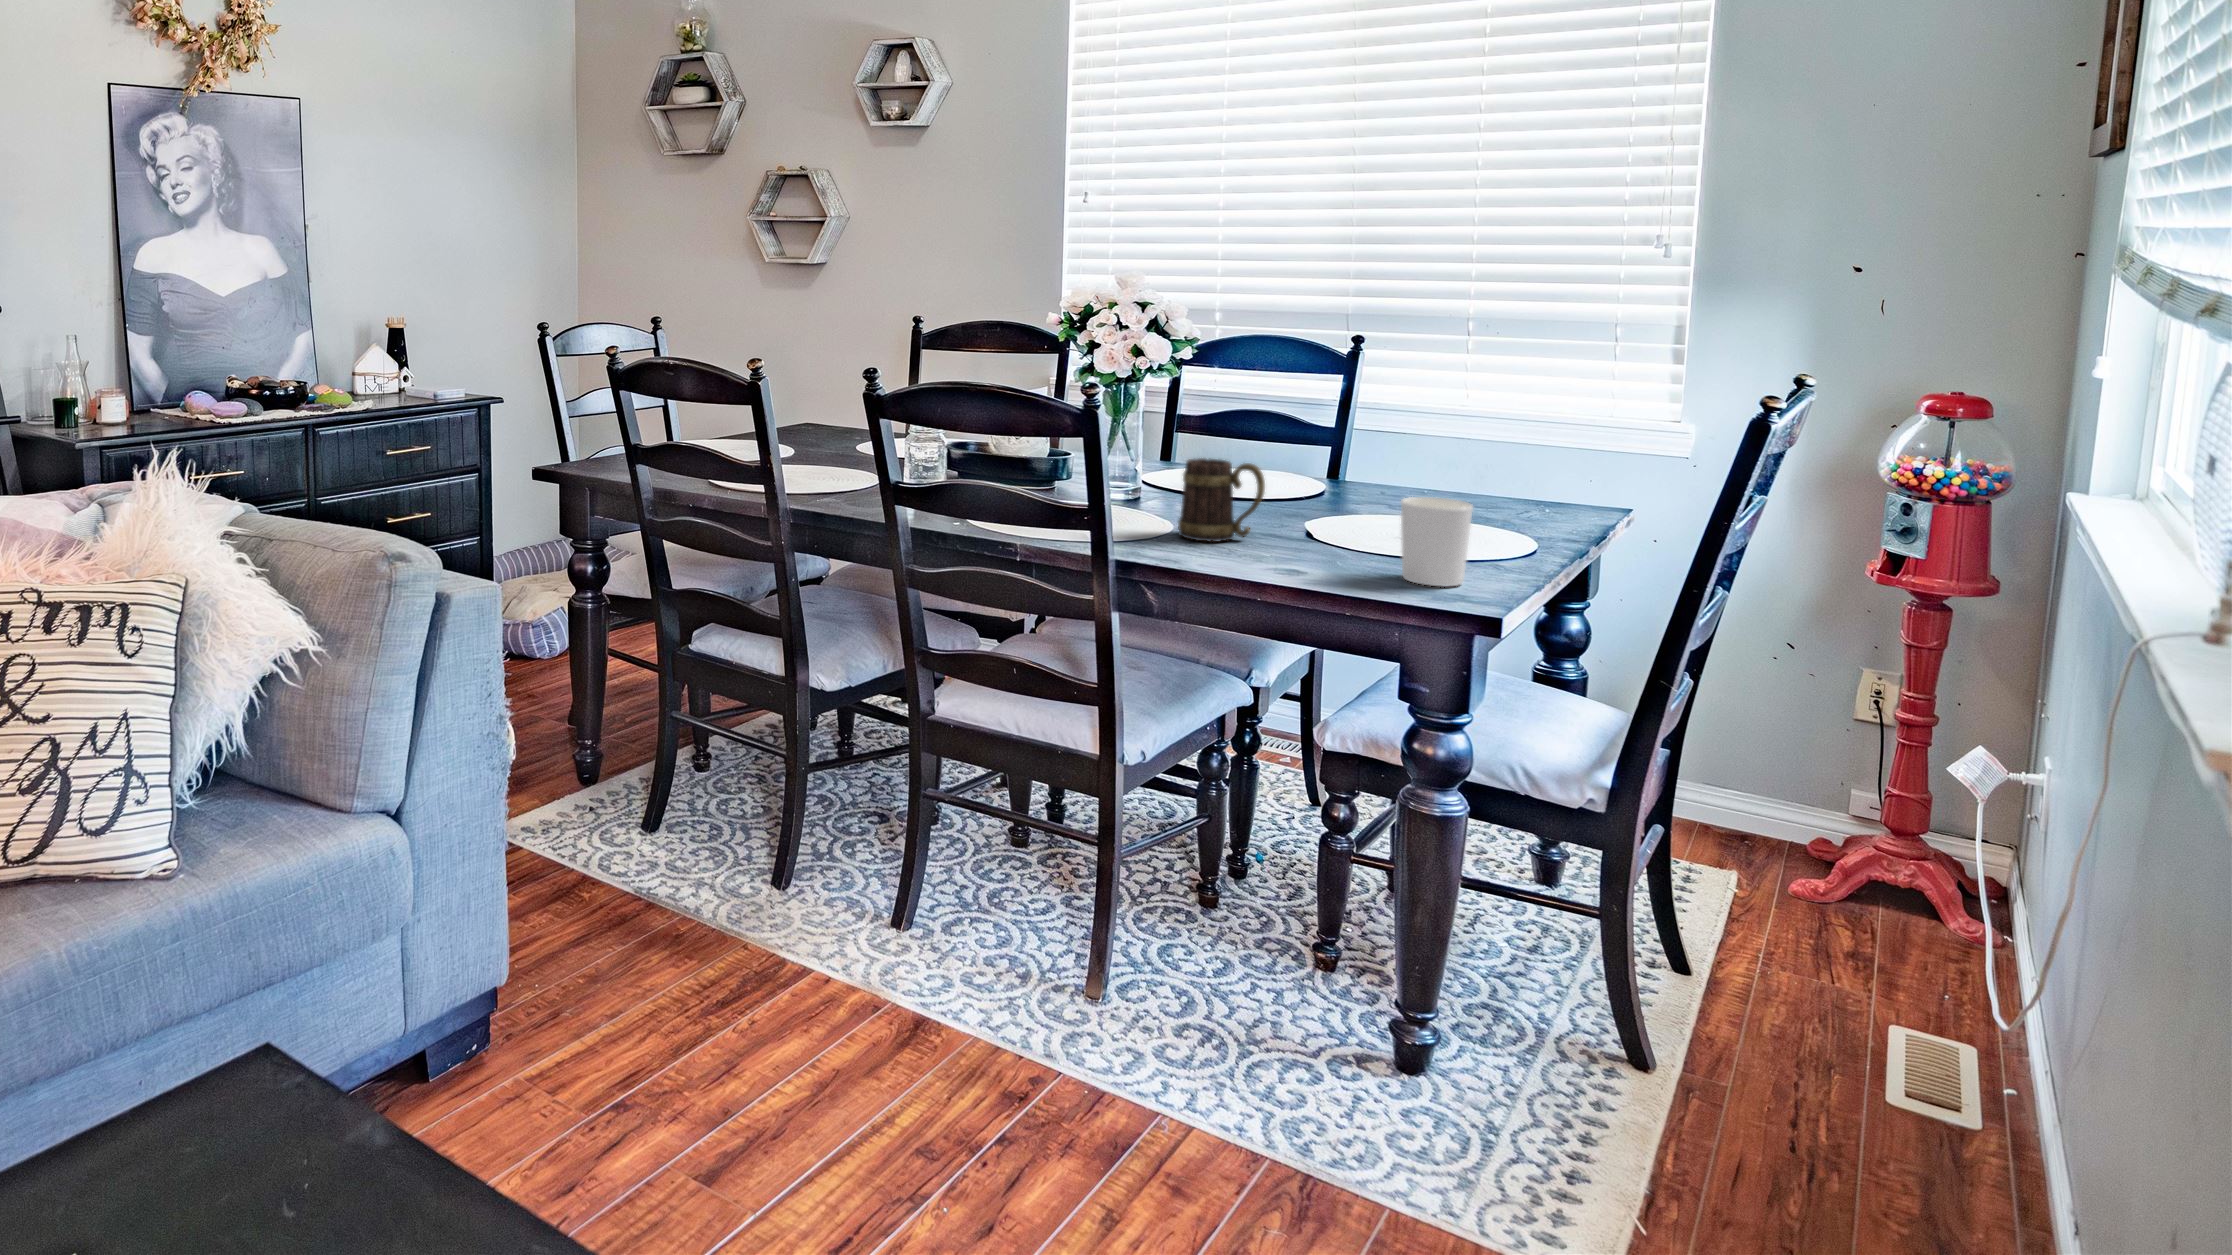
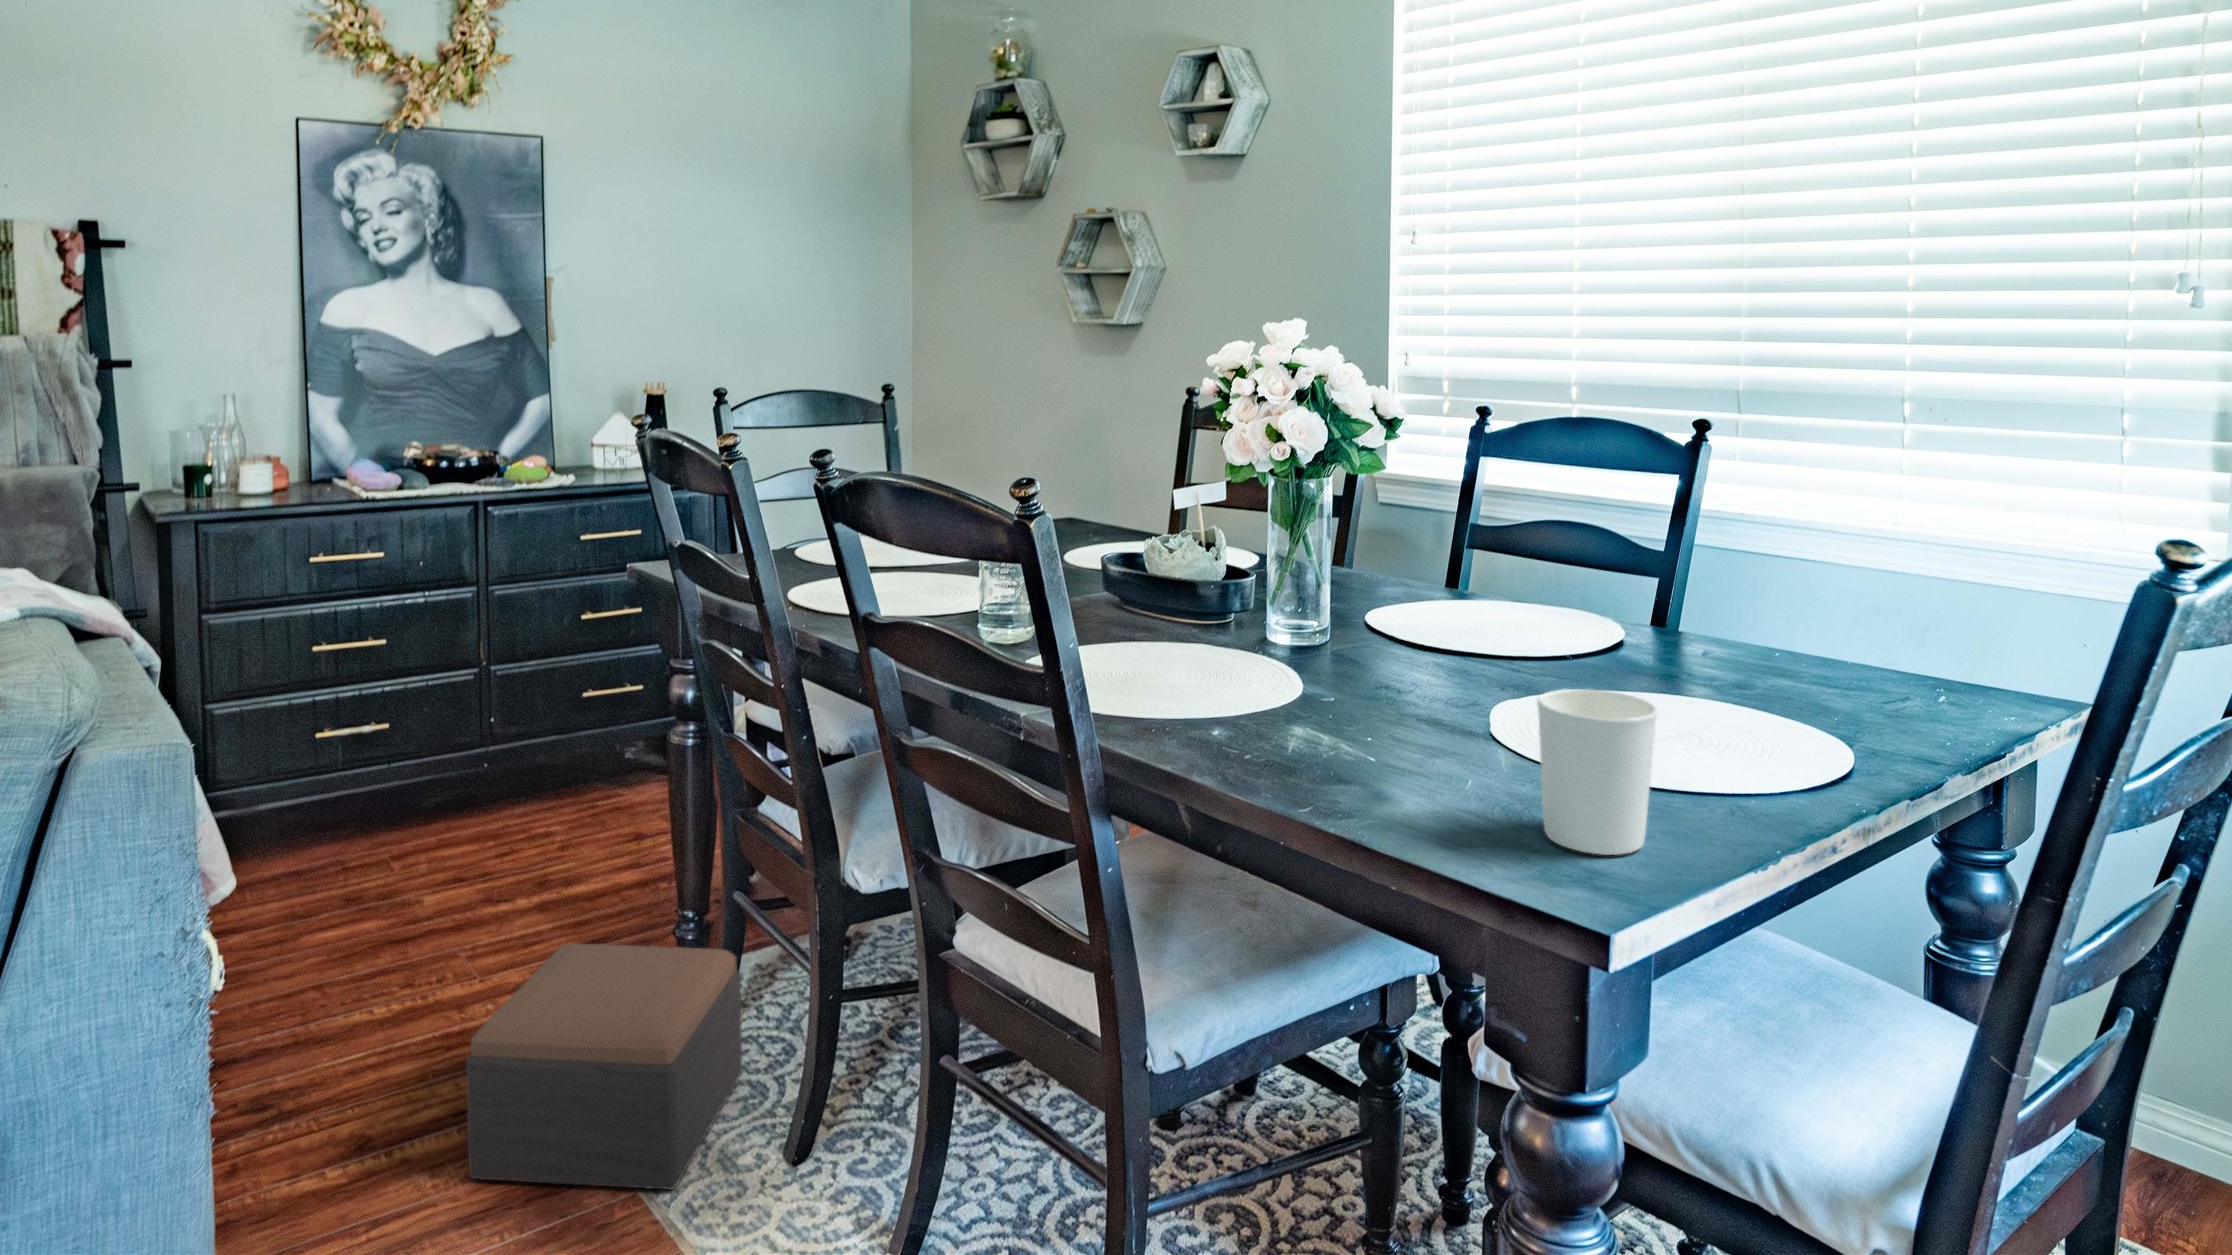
mug: present [1178,458,1265,542] -> none [1282,599,1403,731]
footstool: none [551,746,710,912] -> present [466,943,742,1190]

